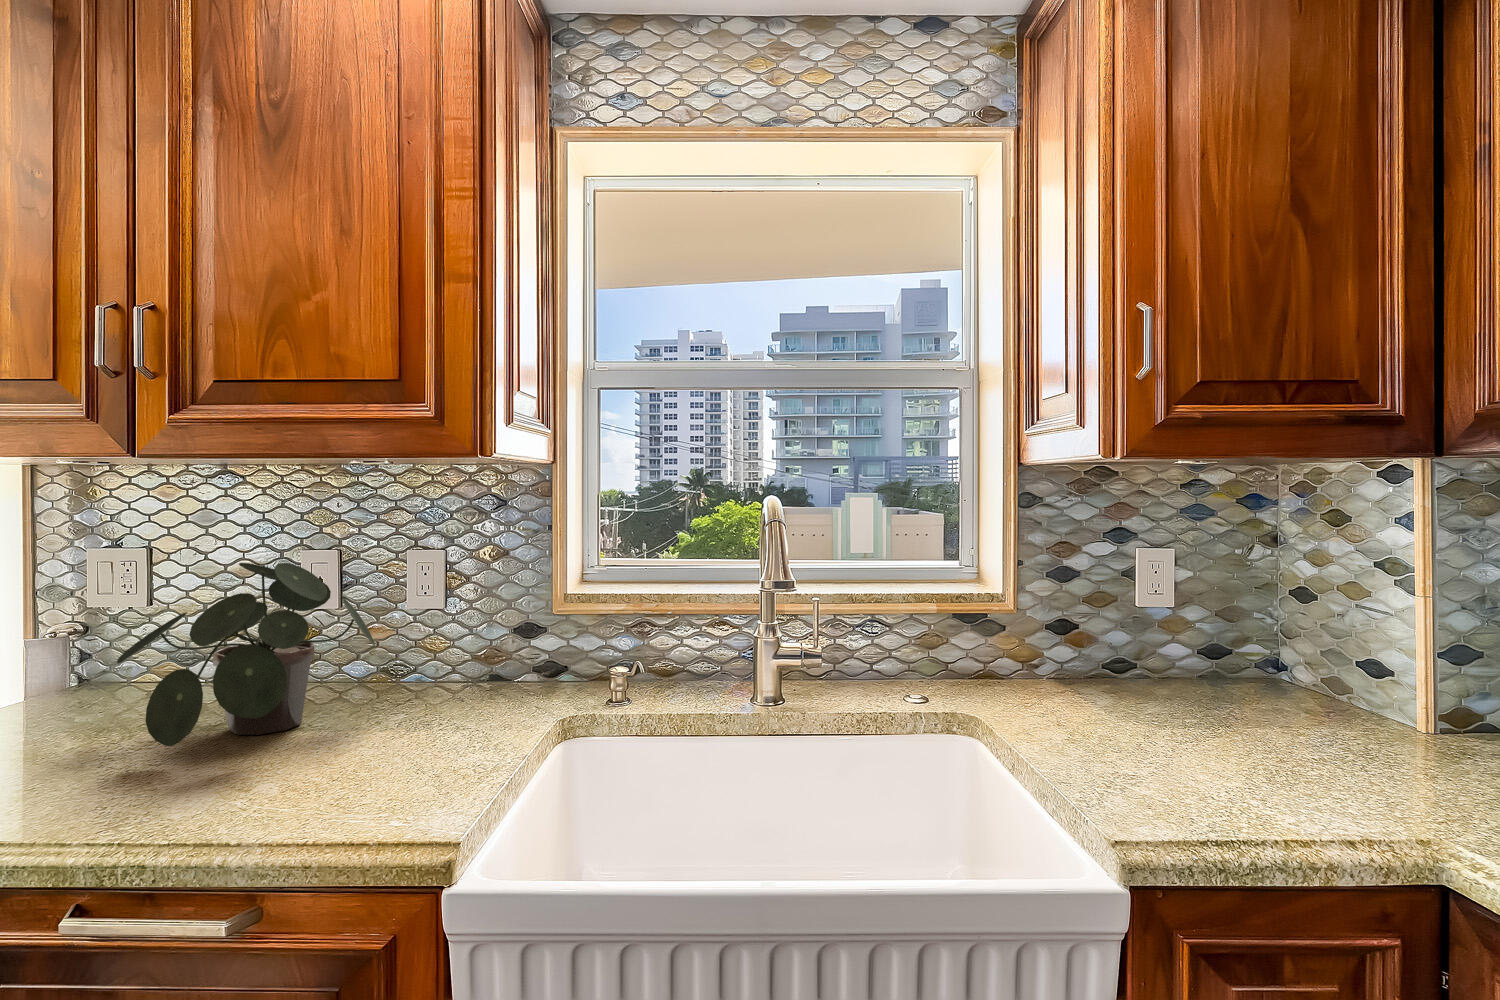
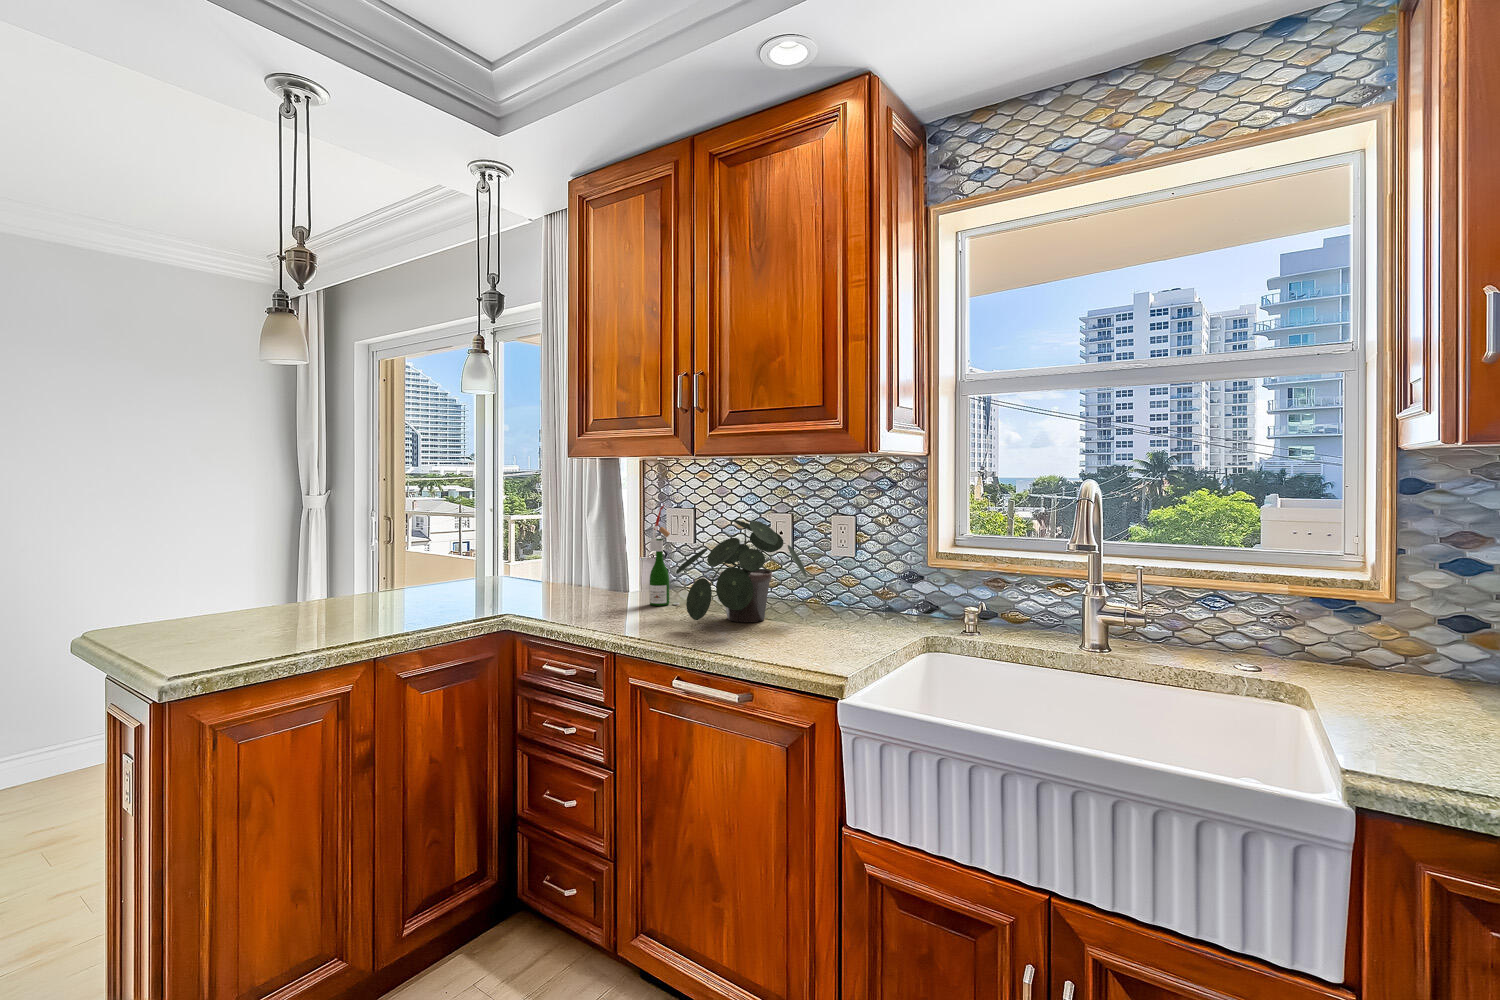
wine bottle: none [51,539,119,725] -> present [650,505,679,606]

